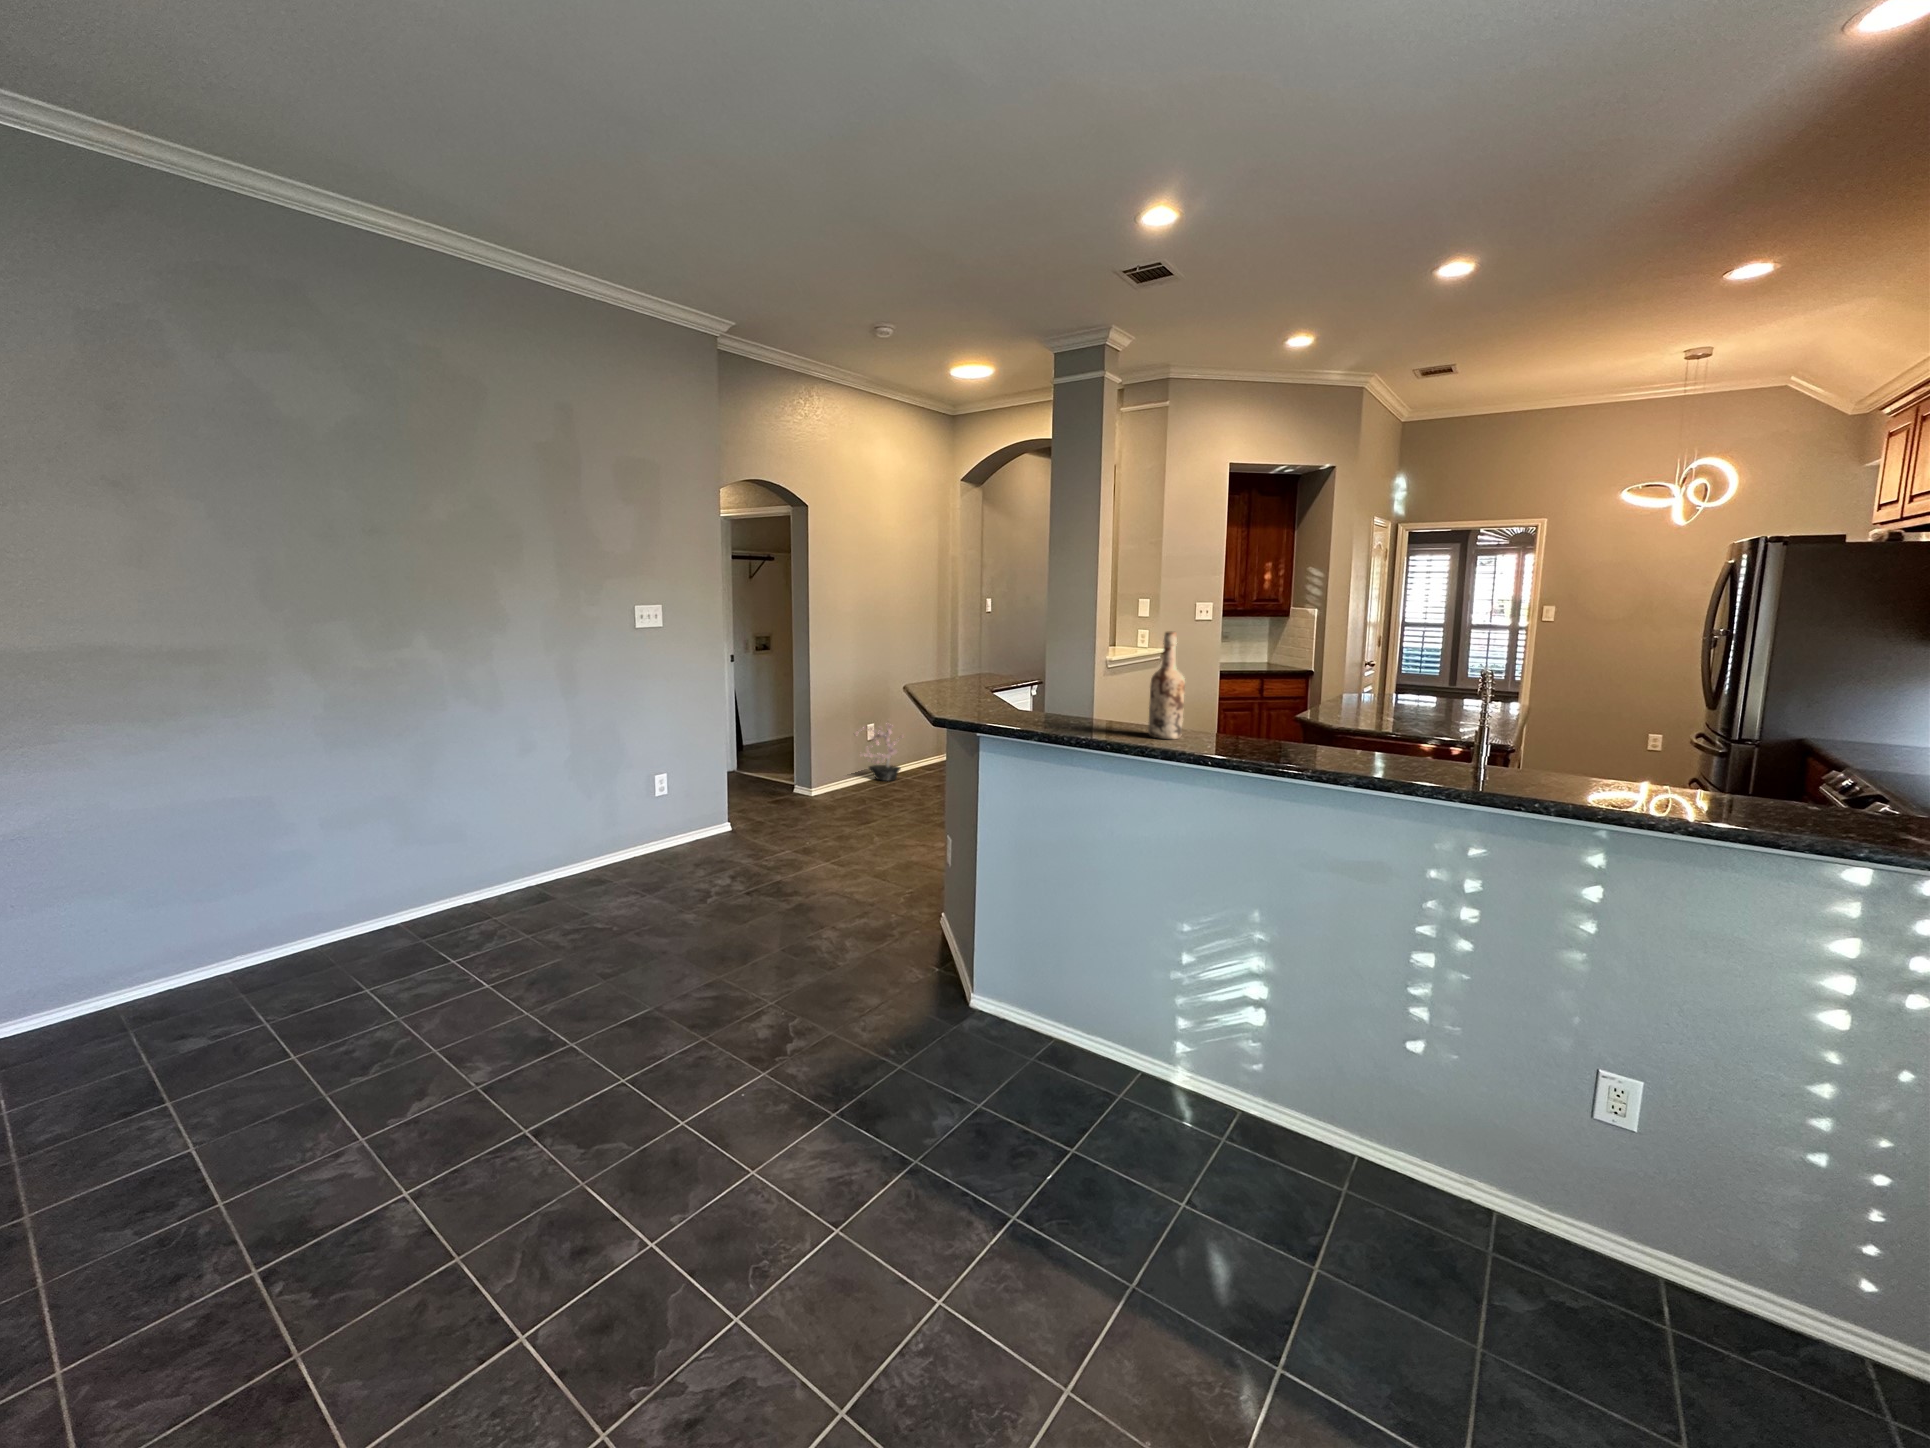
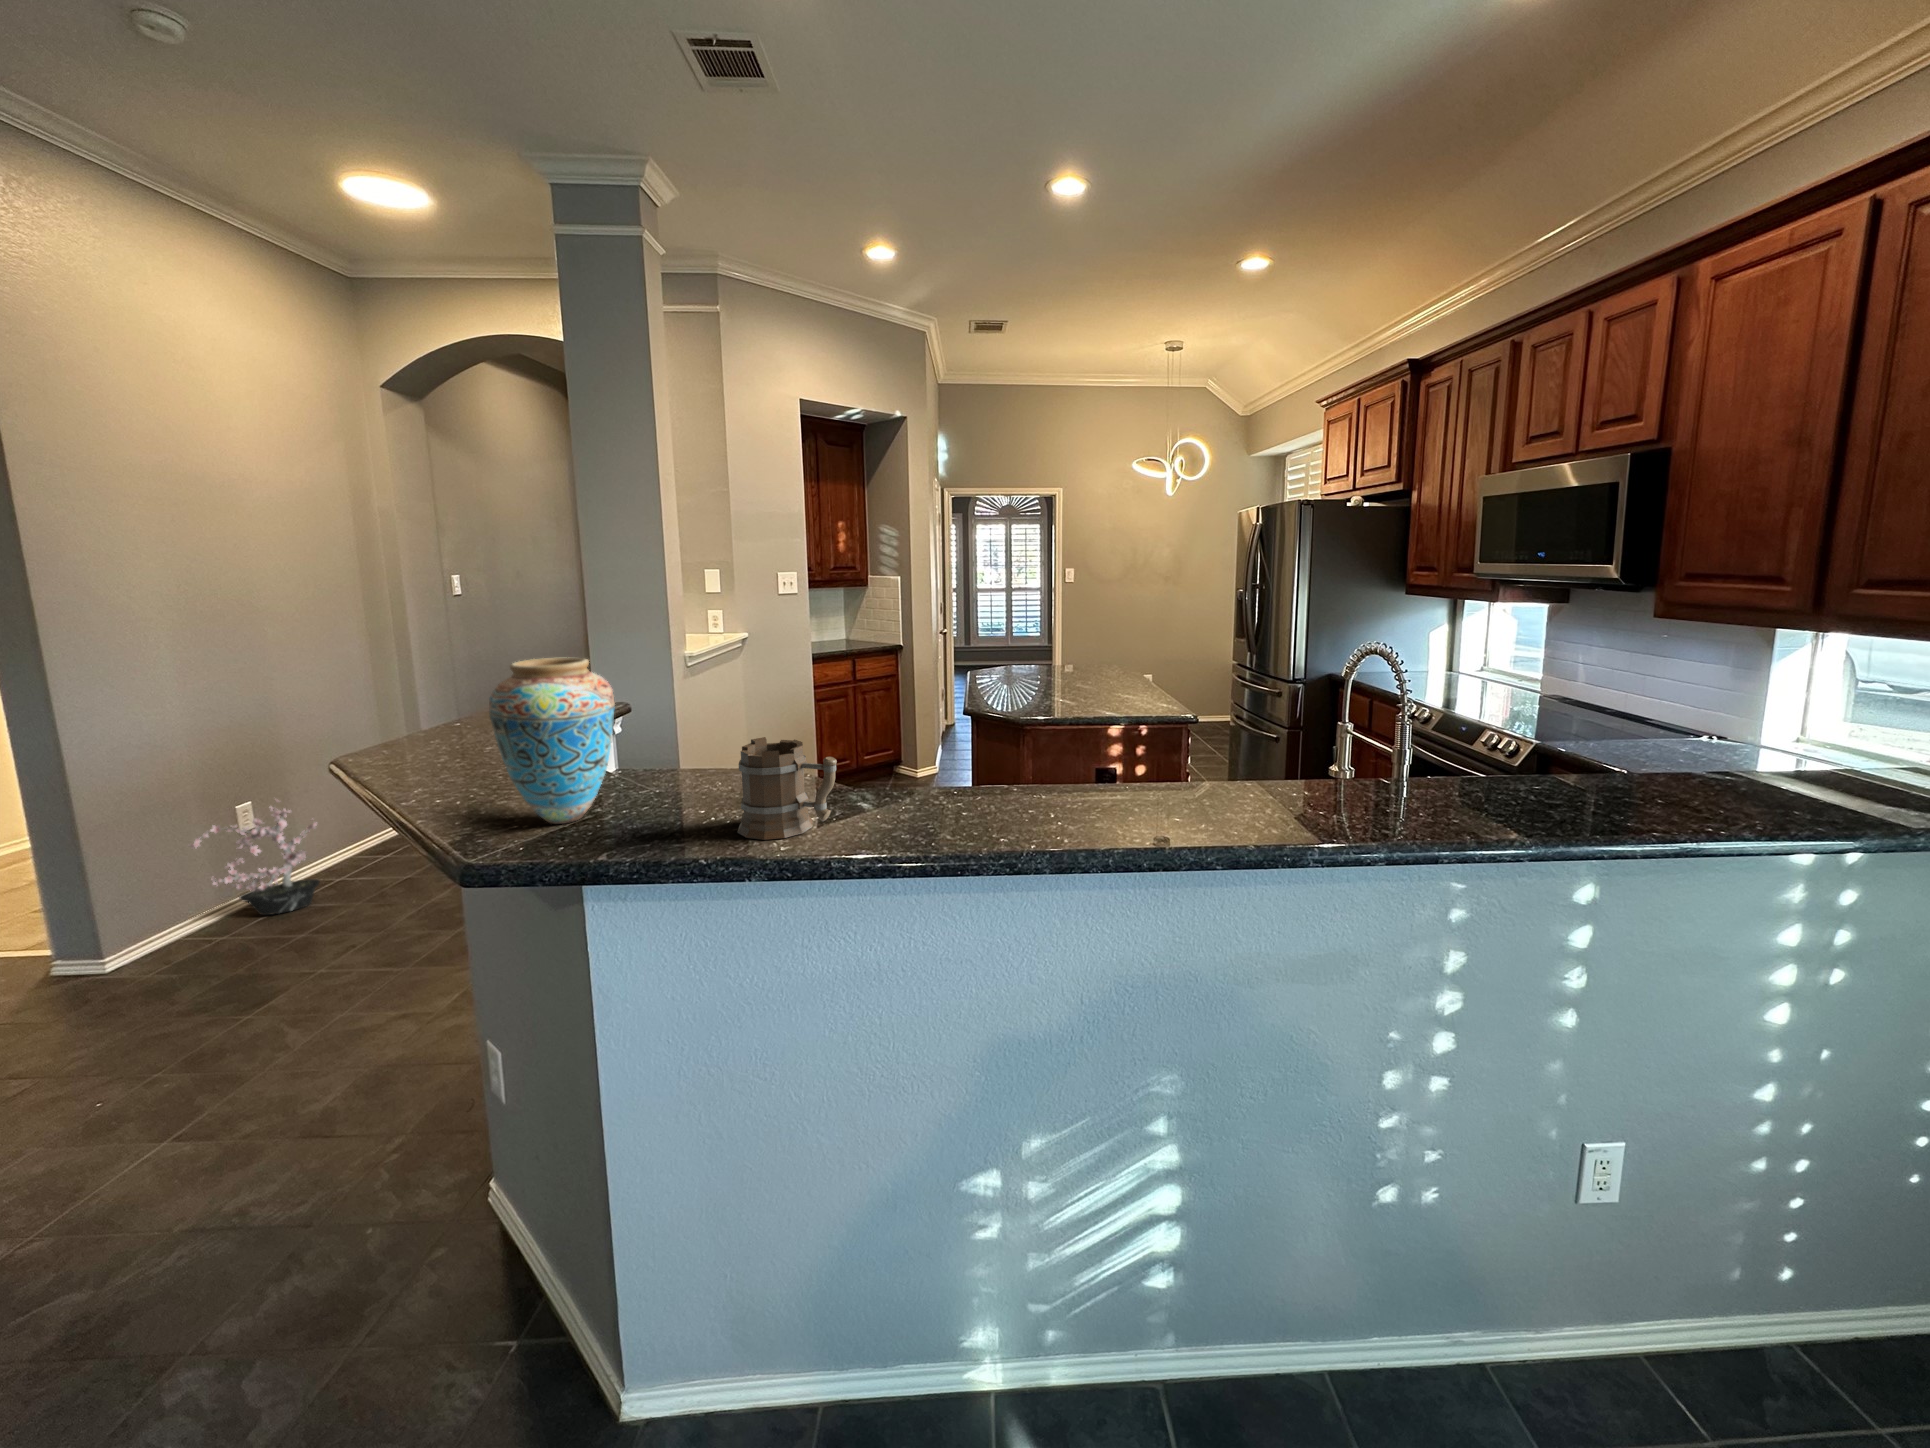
wine bottle: present [1148,632,1185,739] -> none [966,626,1028,831]
vase: none [959,636,1007,709] -> present [489,657,615,824]
mug: none [1043,679,1087,725] -> present [738,737,837,840]

